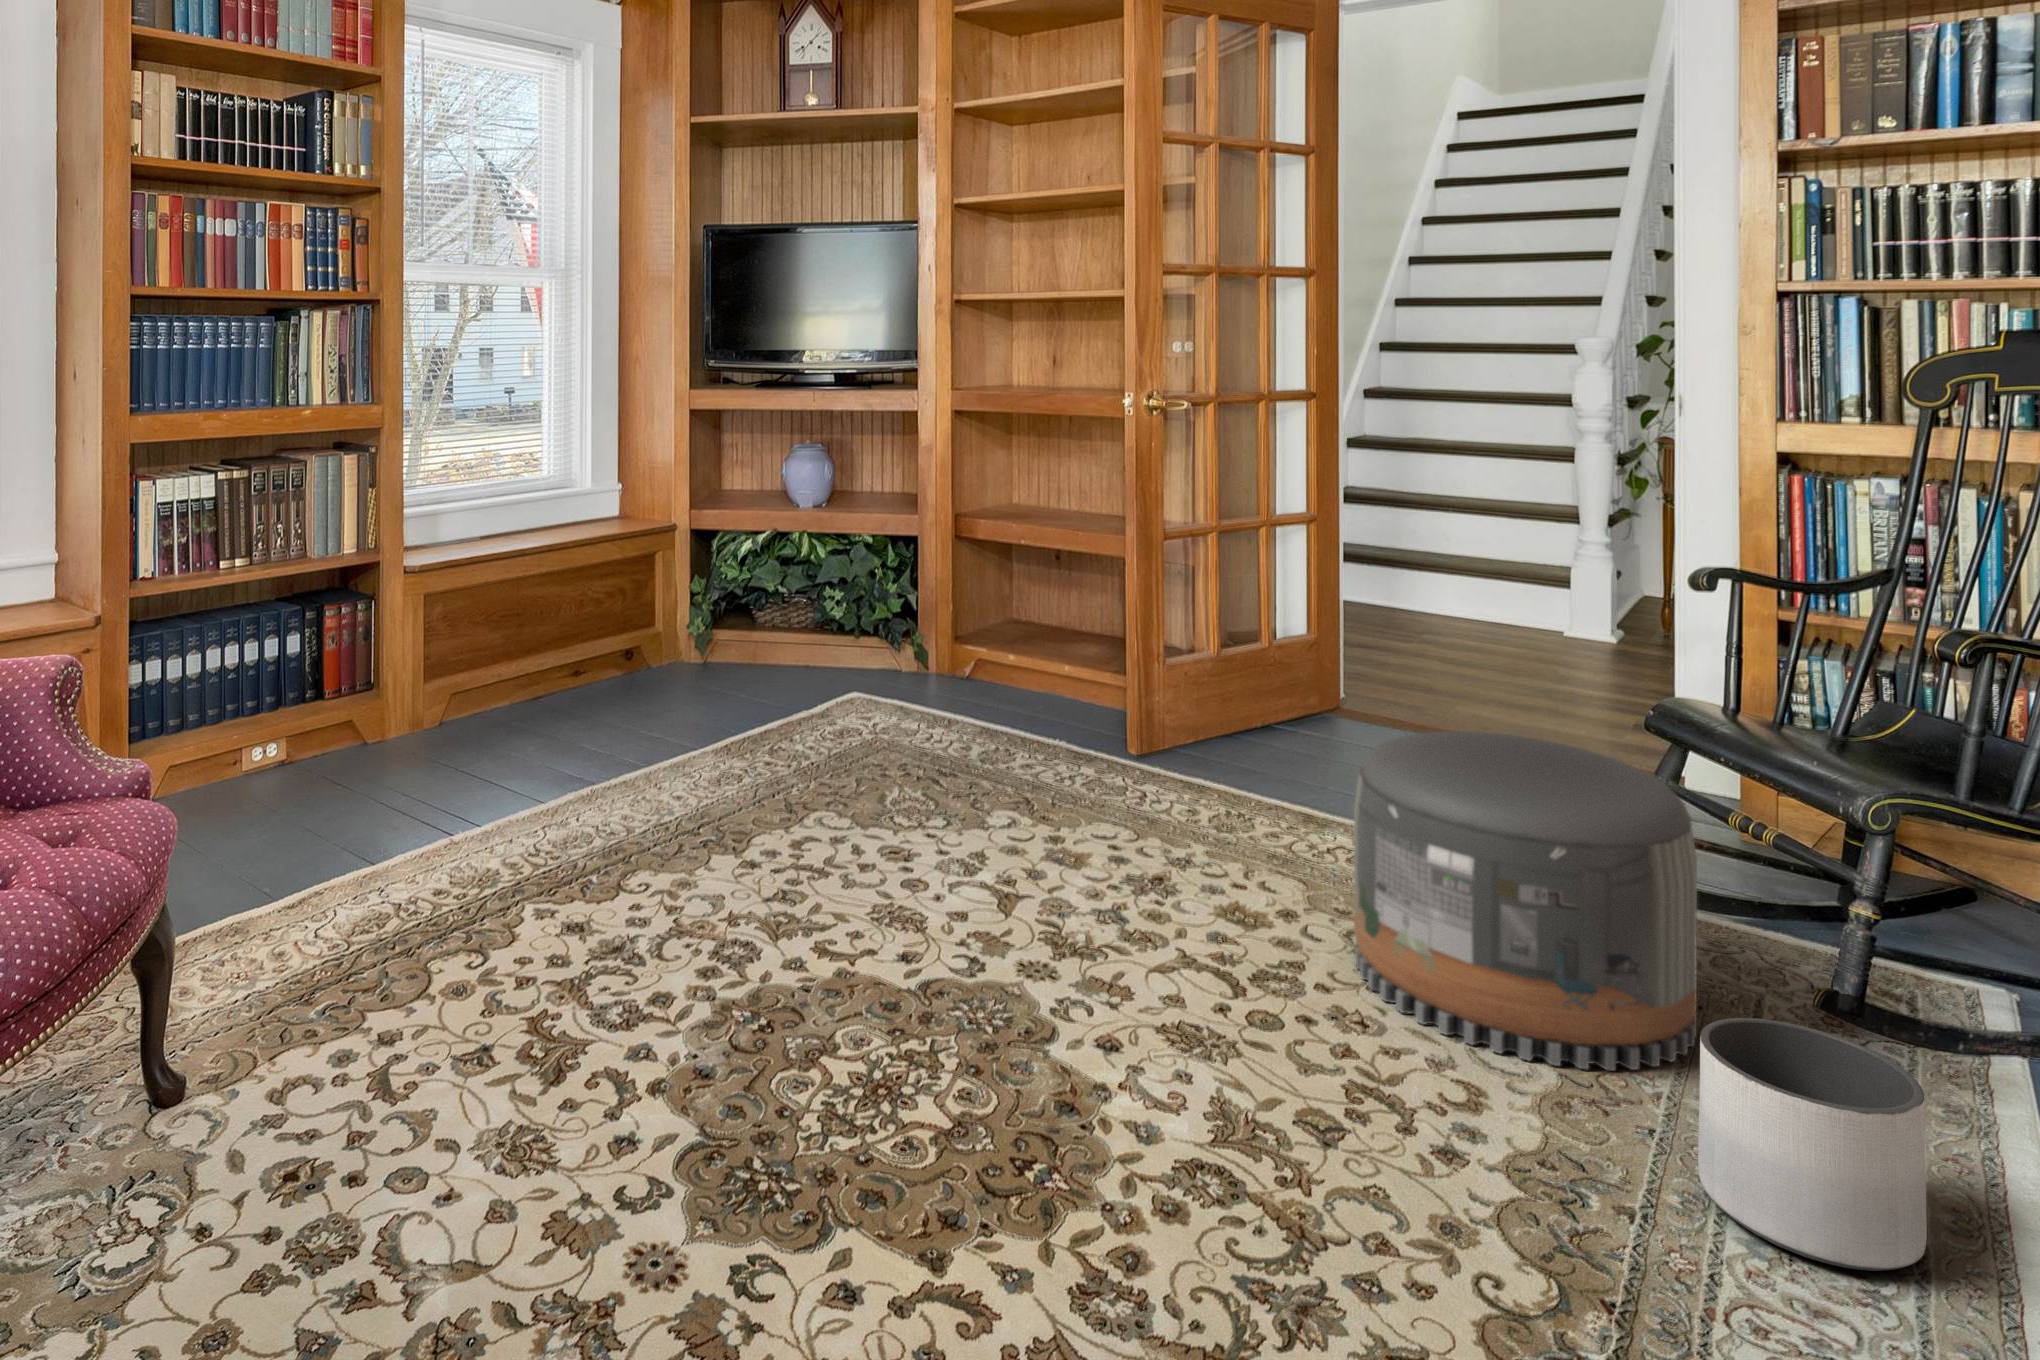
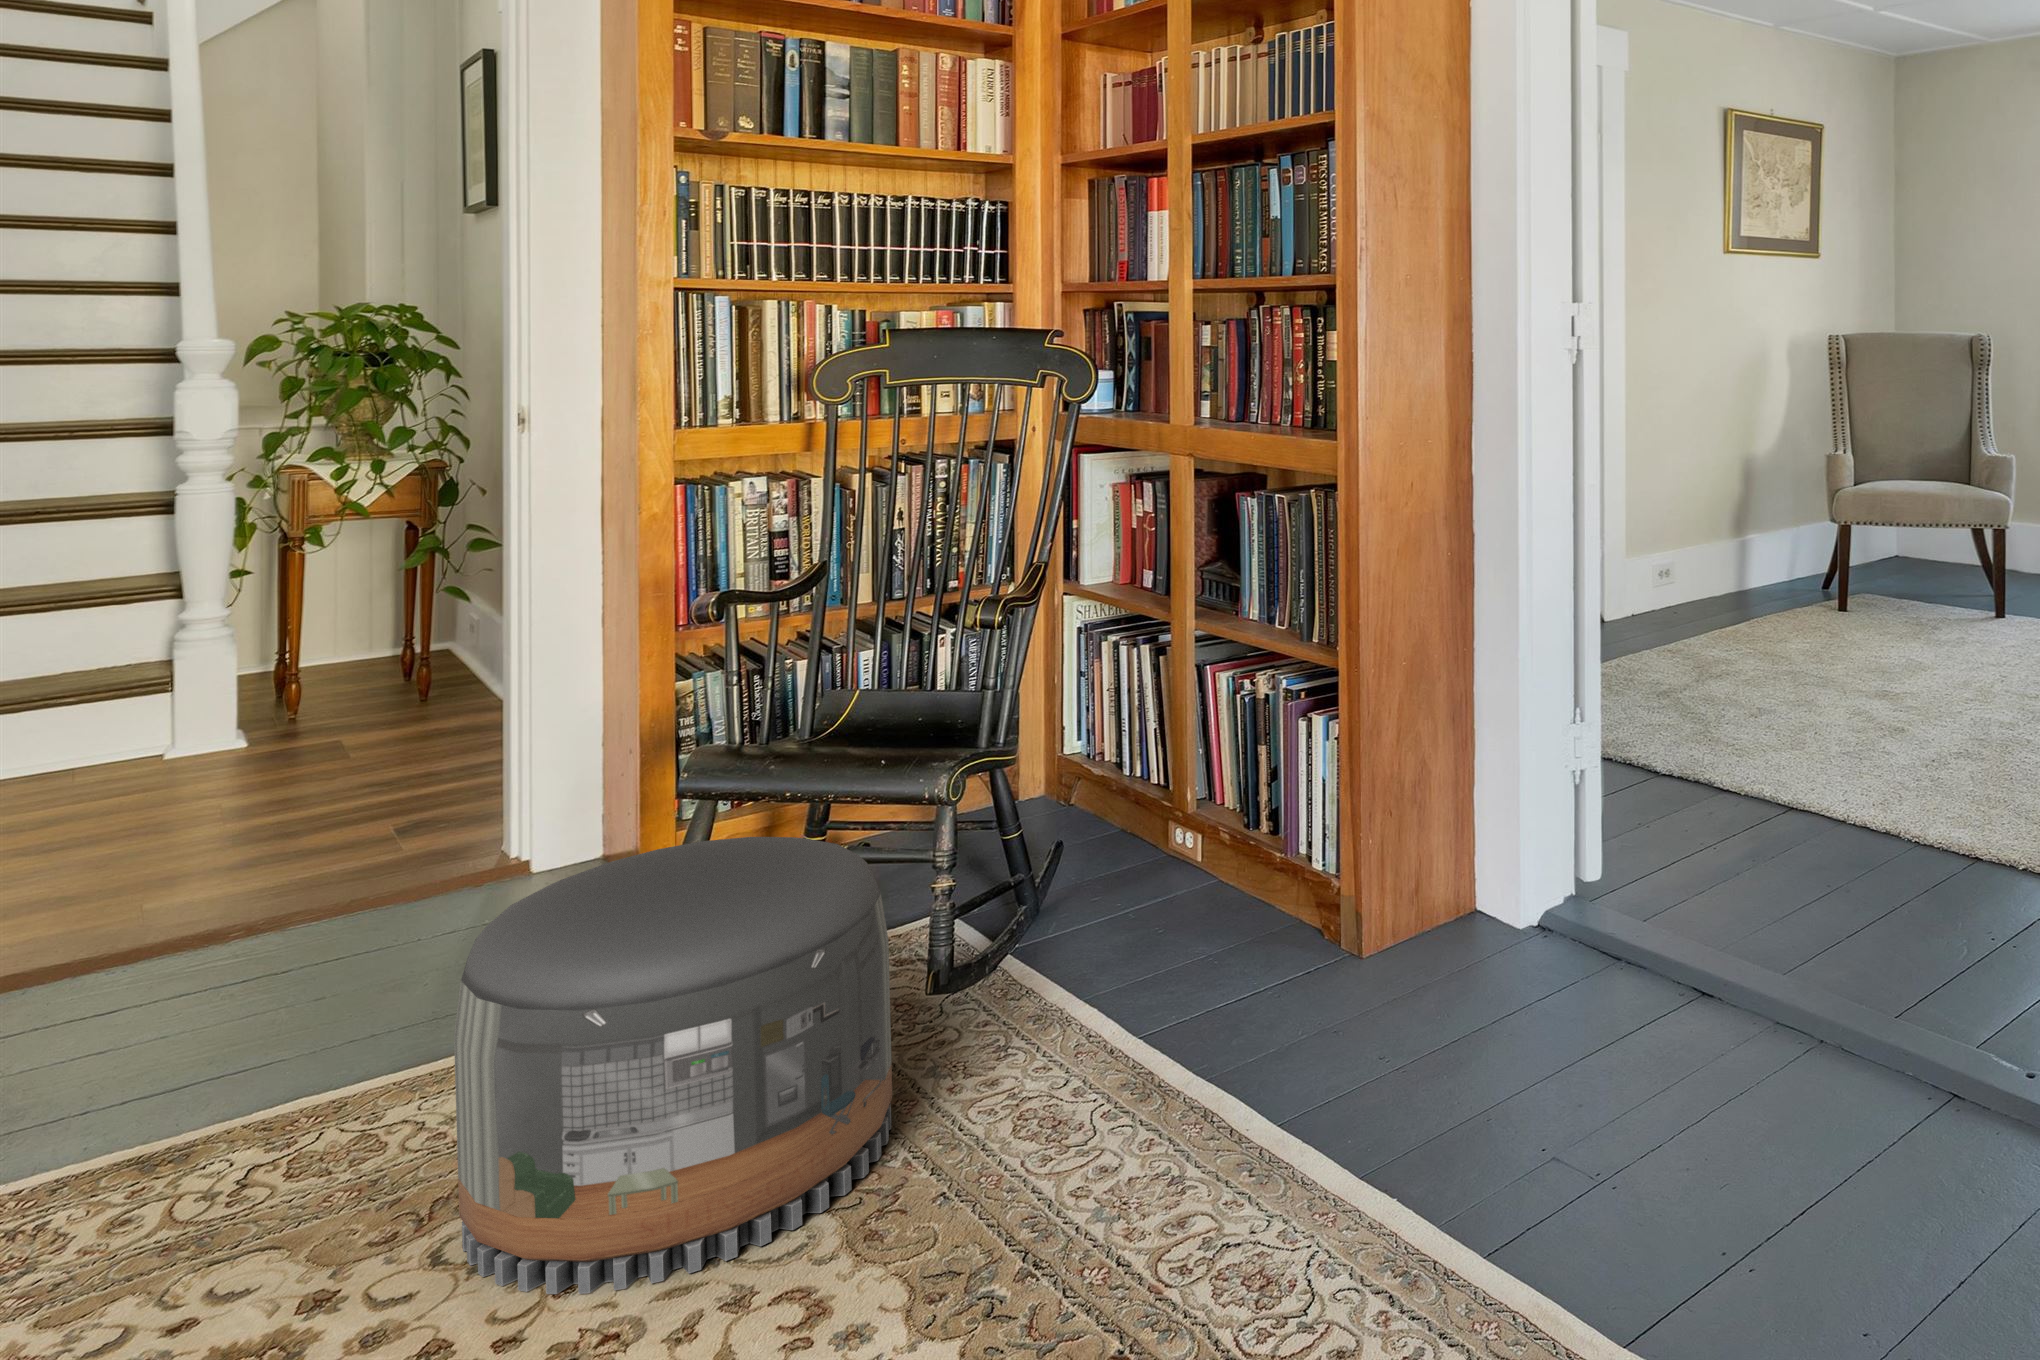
planter: present [1698,1018,1927,1271] -> none [1026,986,1200,1214]

